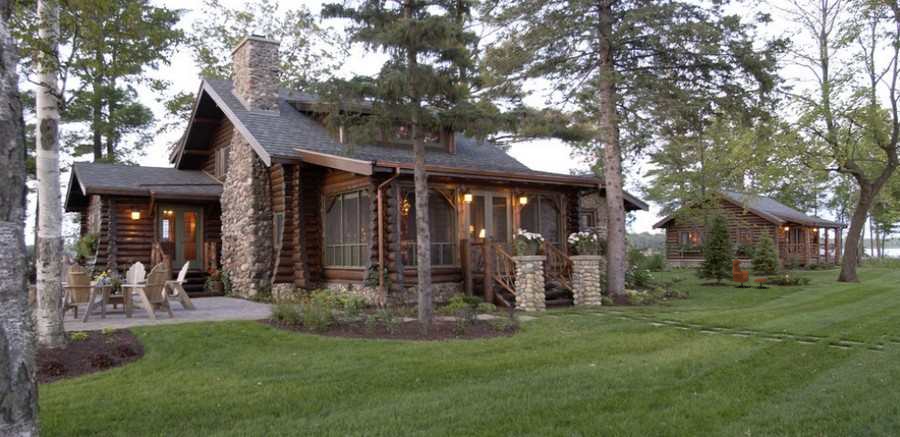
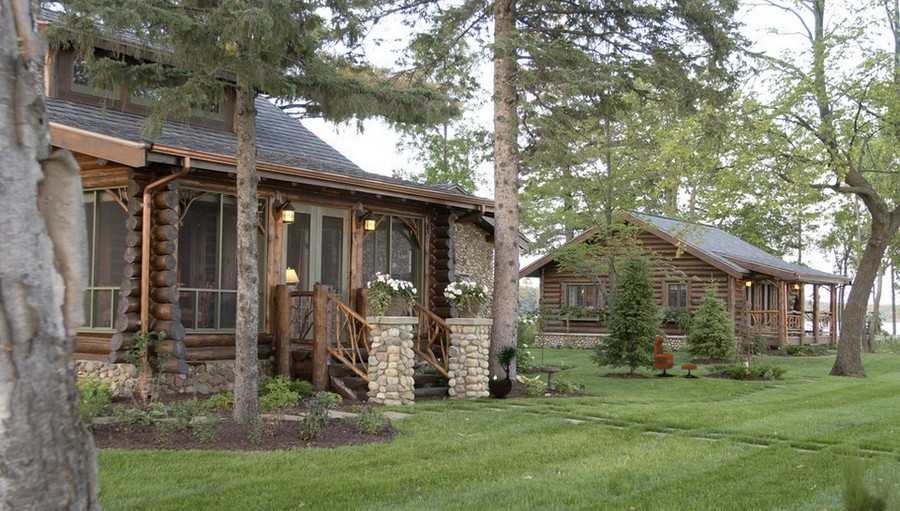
potted tree: none [598,268,619,305] -> present [488,346,518,397]

